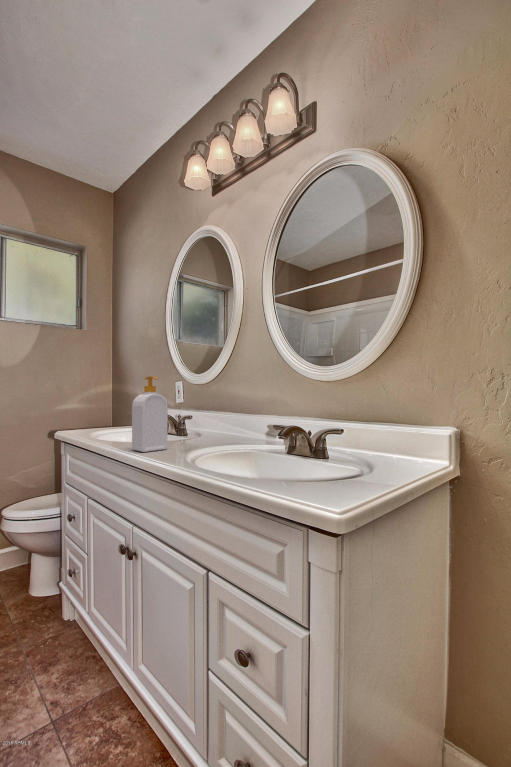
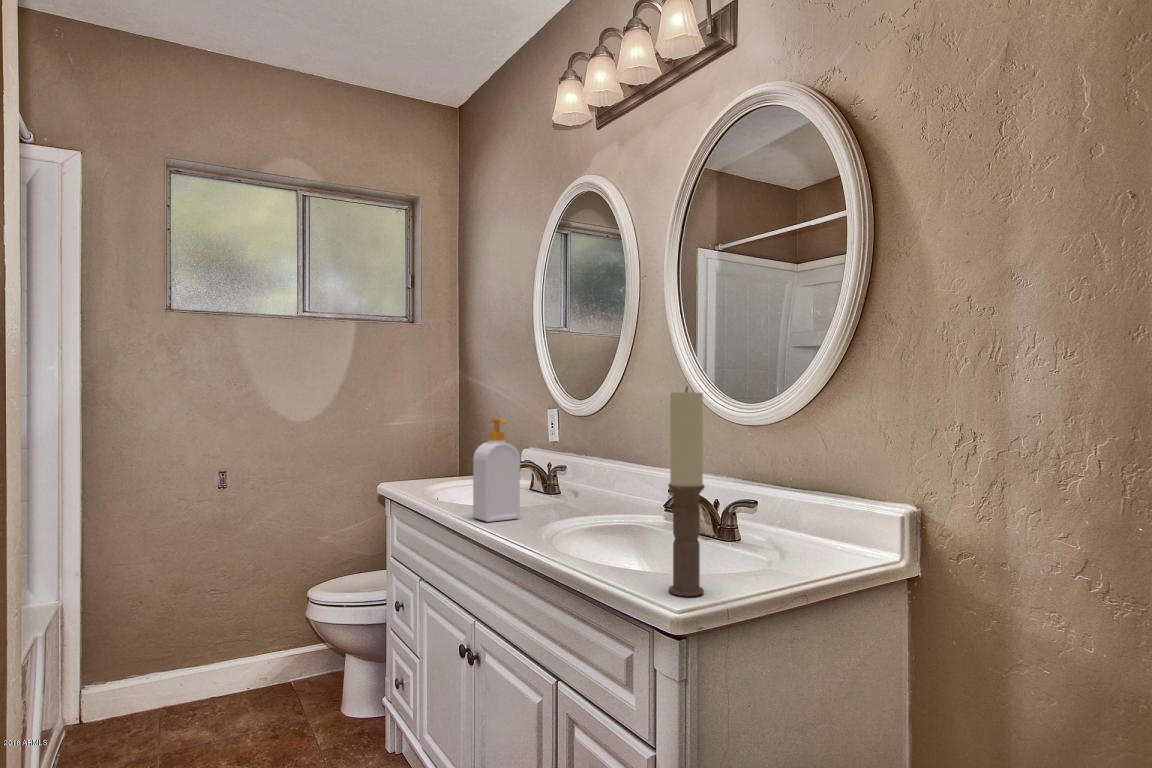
candle: none [314,326,344,500] -> present [668,387,705,596]

